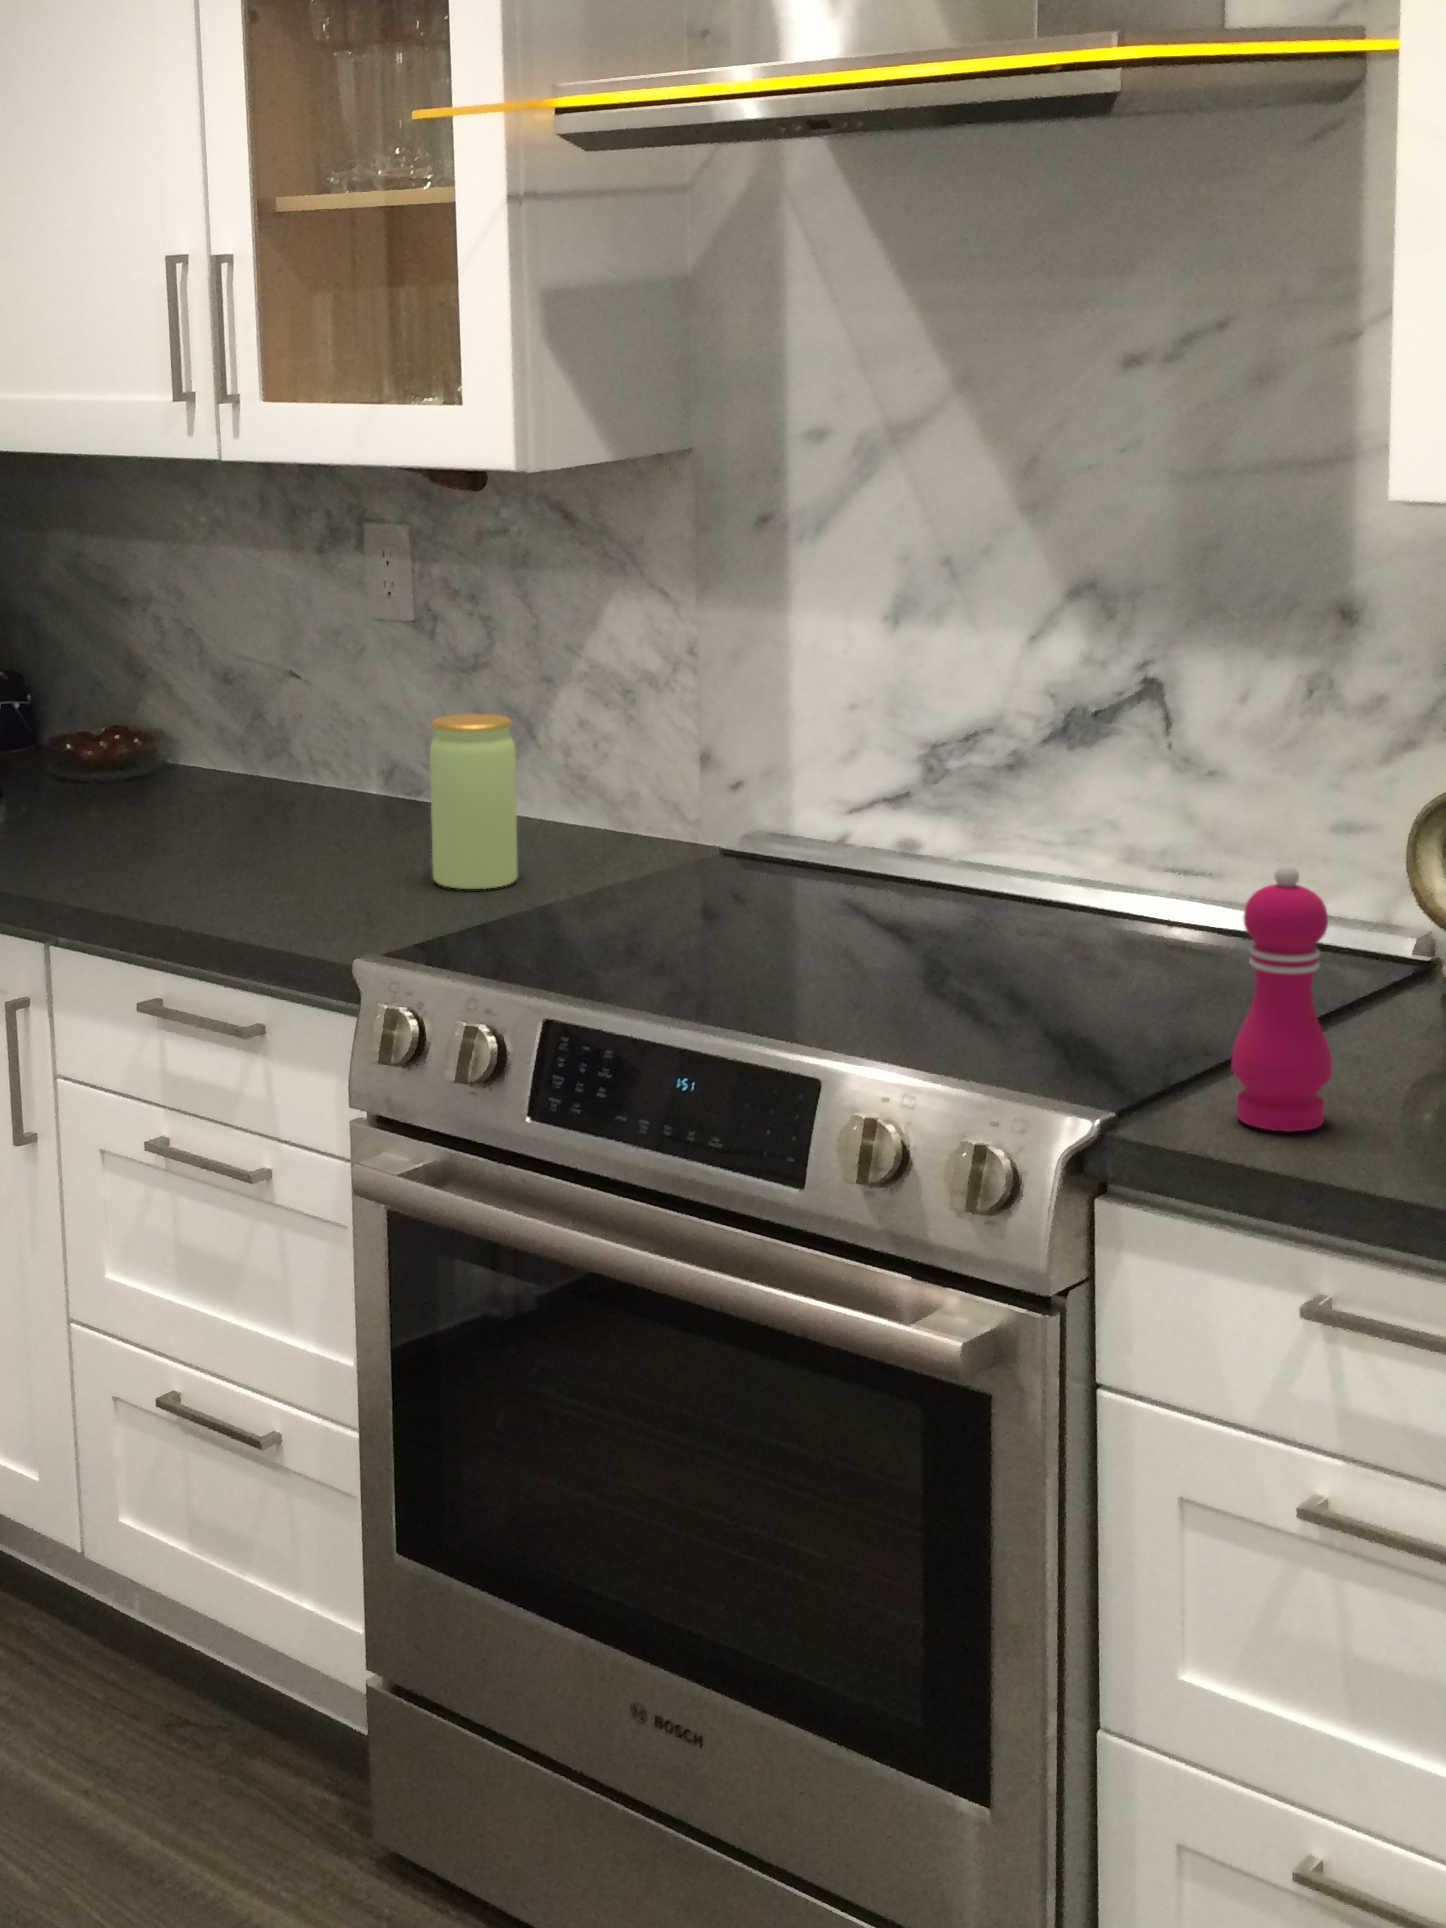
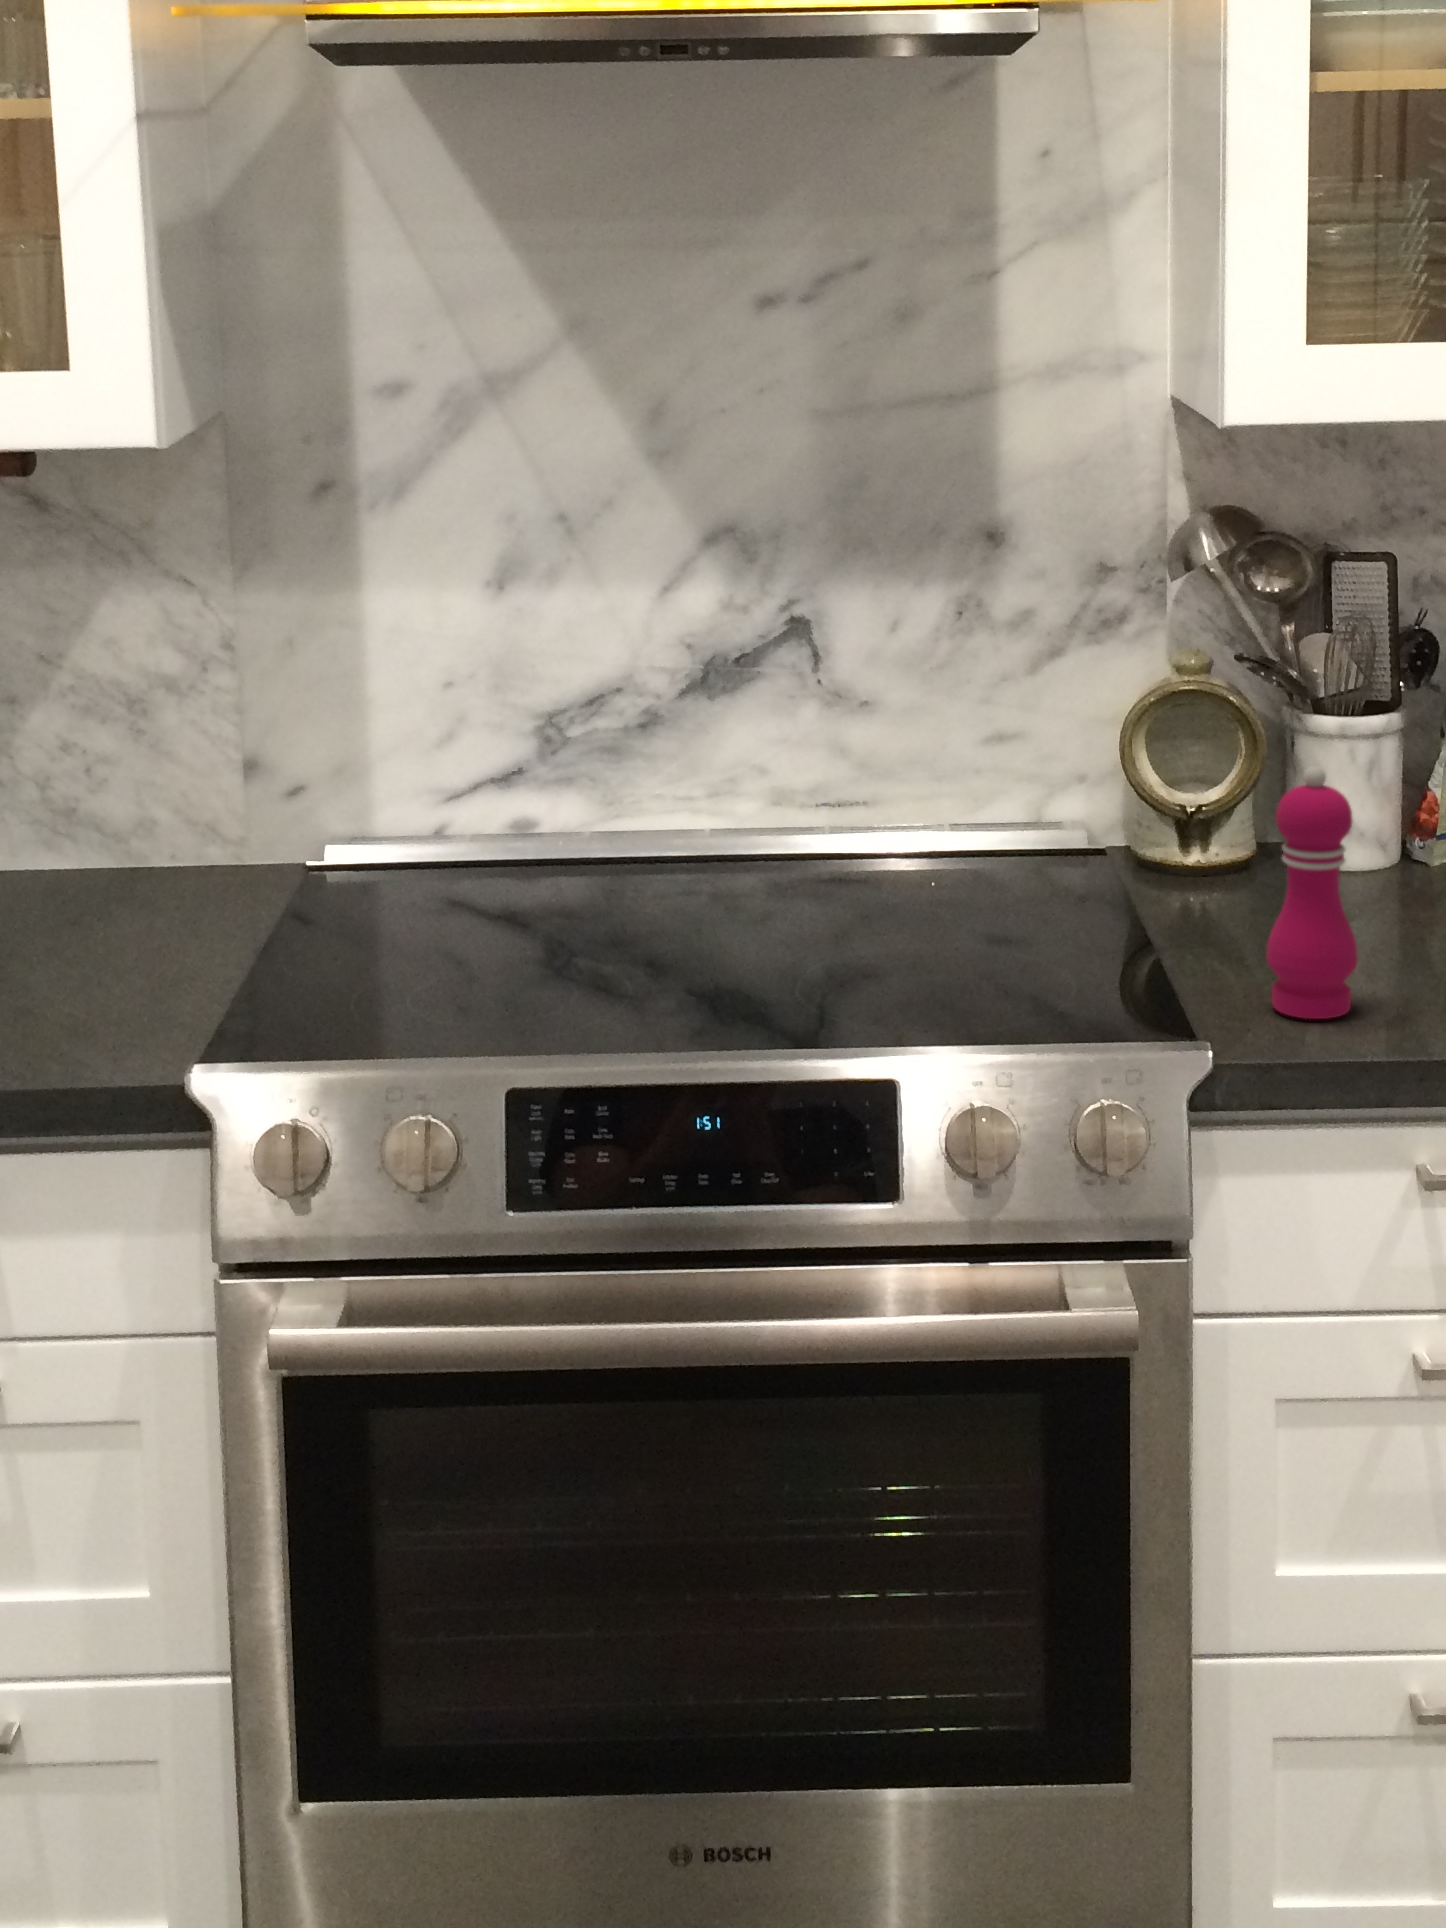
jar: present [430,714,518,889] -> none [17,747,134,968]

